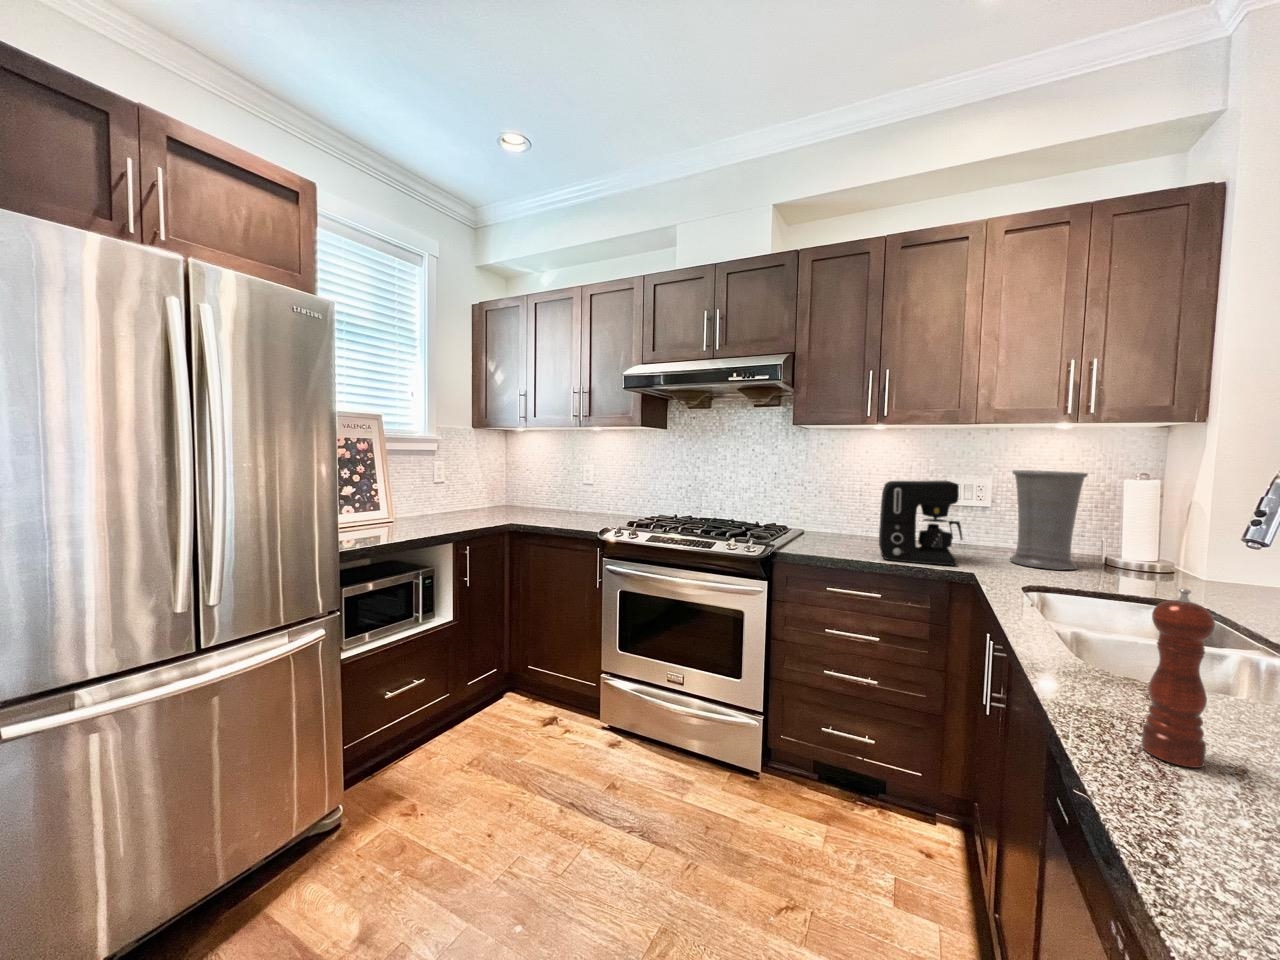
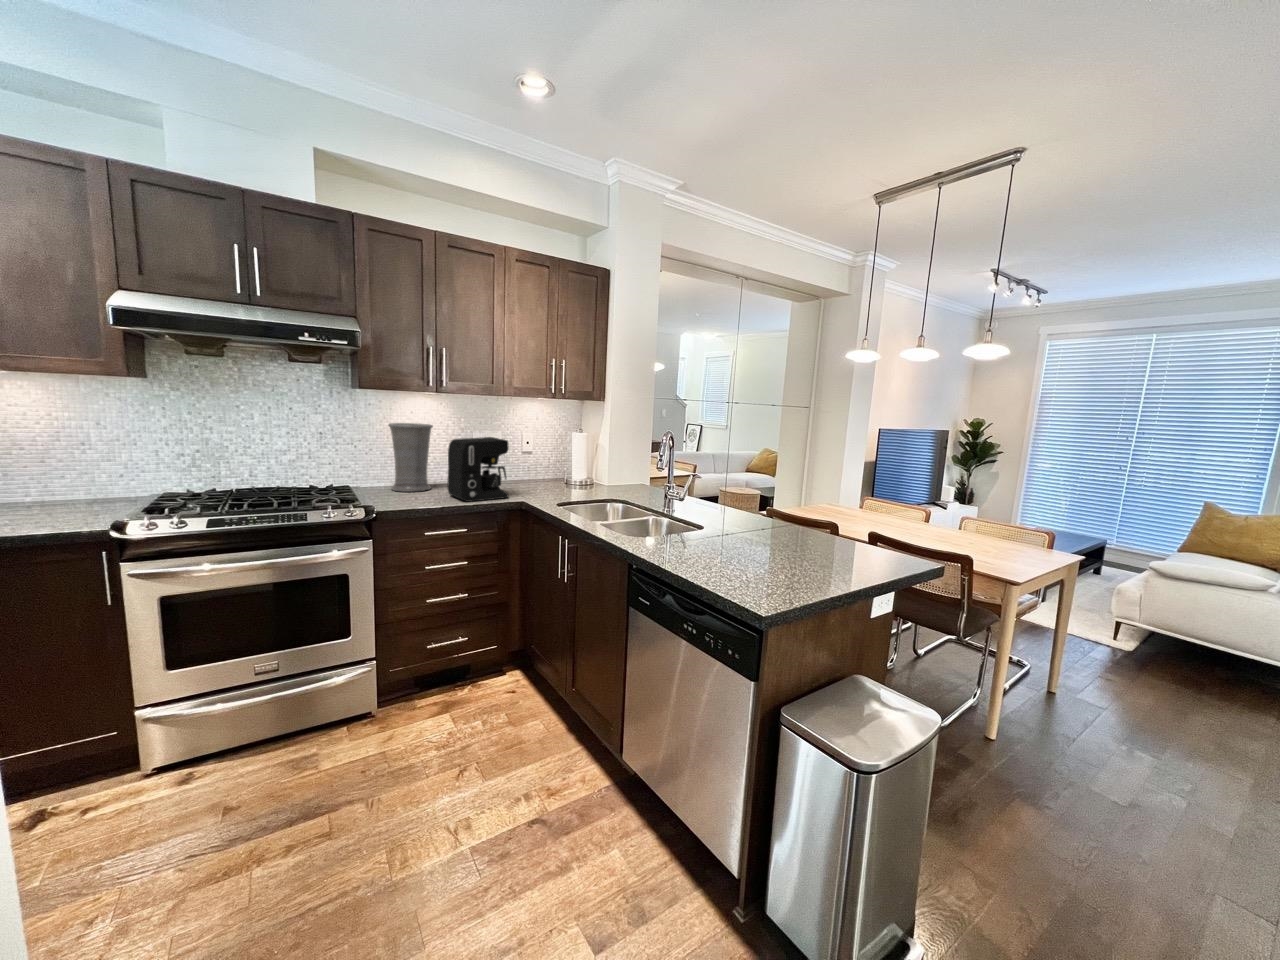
vase: present [1010,470,1088,570] -> present [388,423,433,492]
pepper mill: present [1141,589,1215,768] -> none [678,492,699,559]

